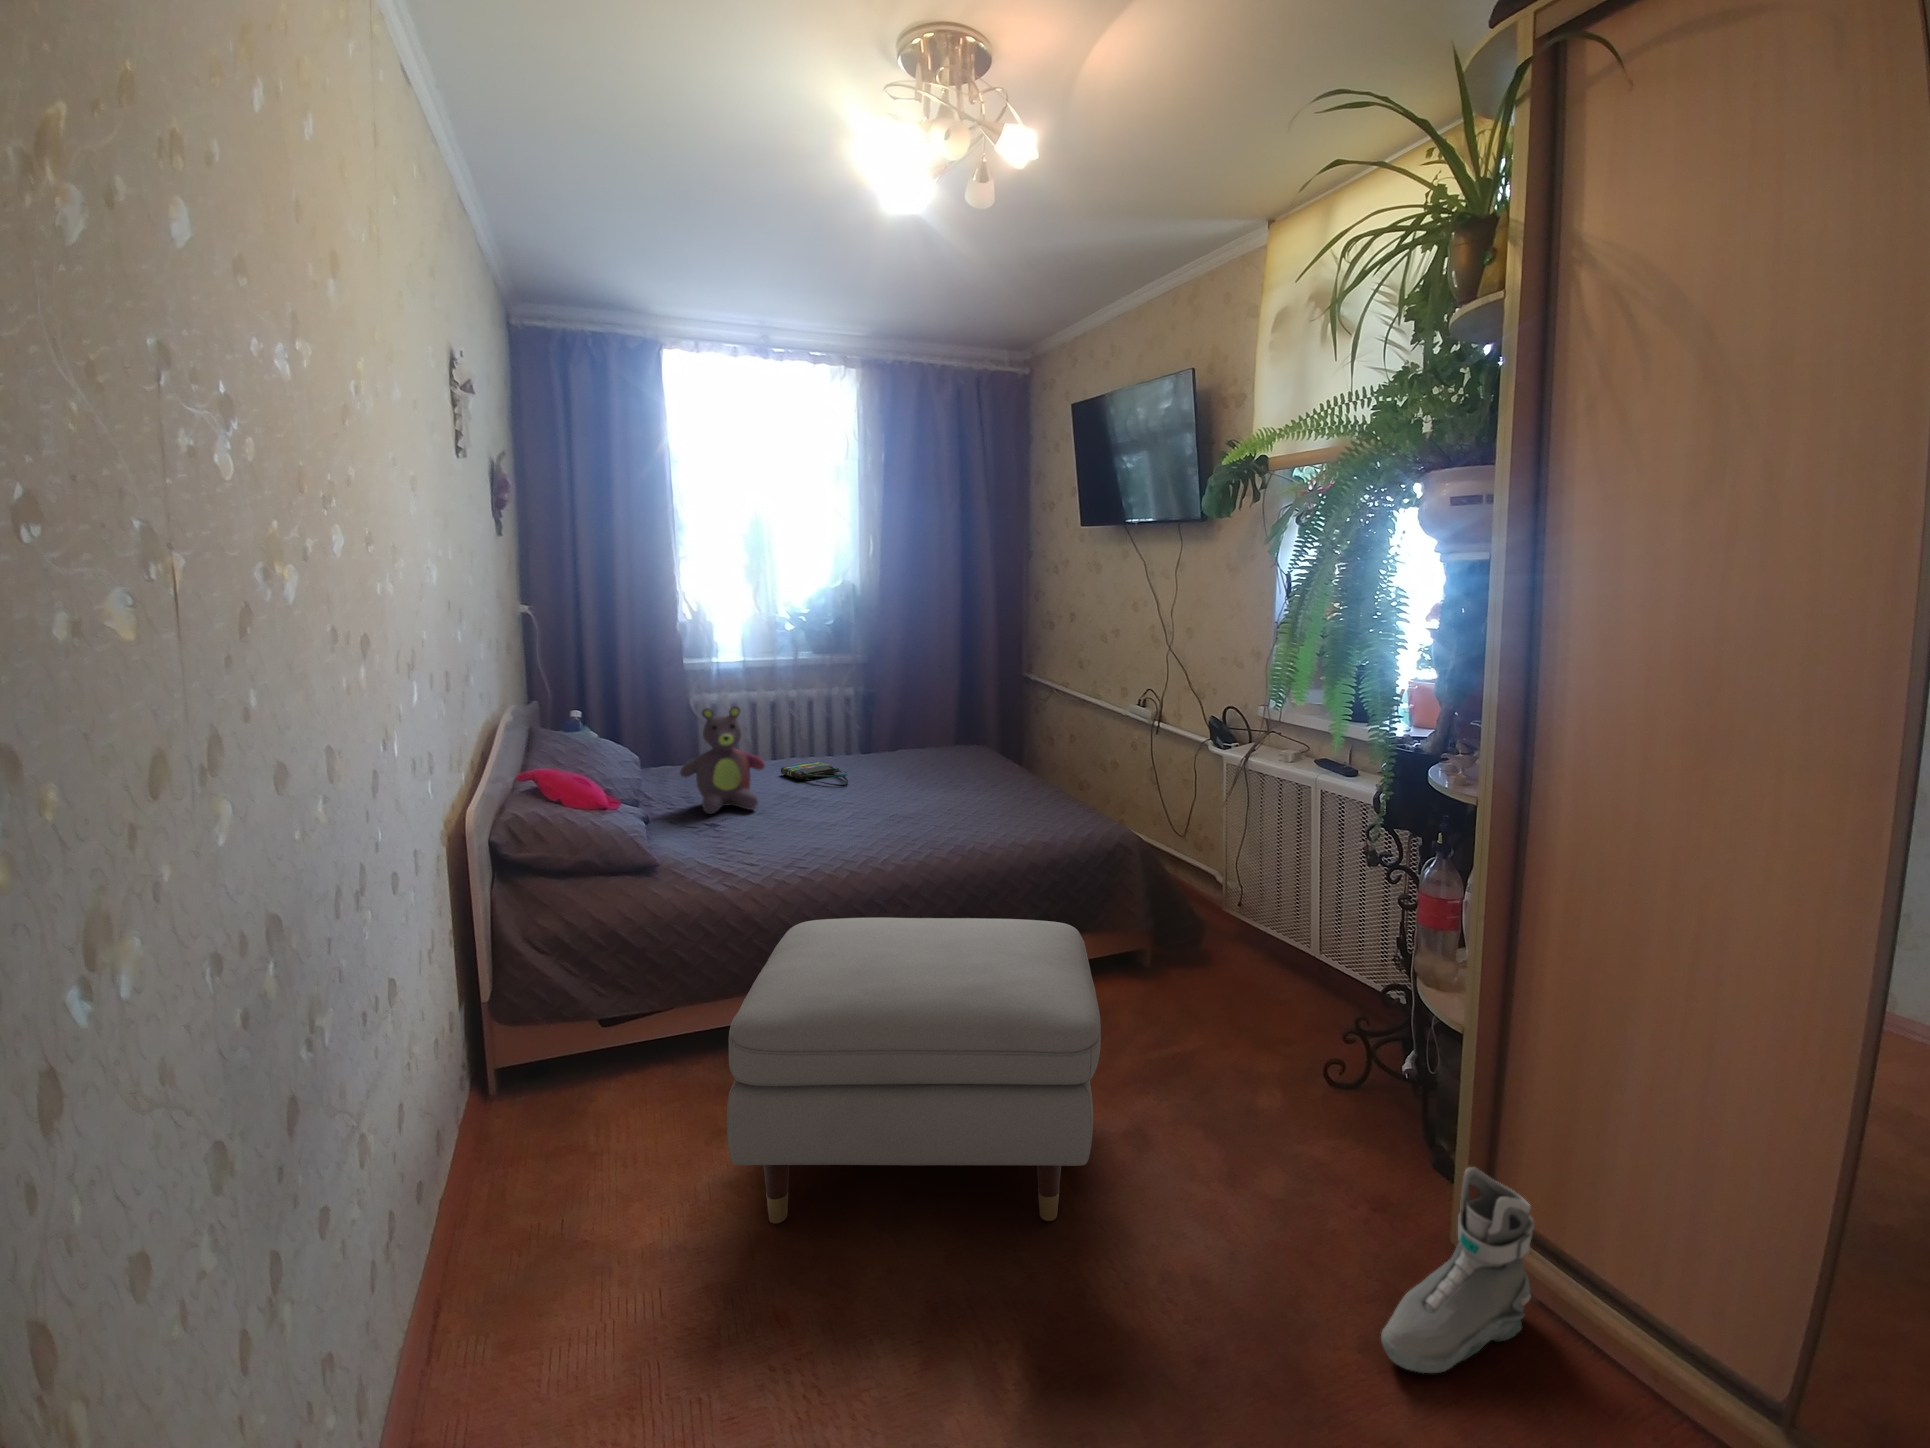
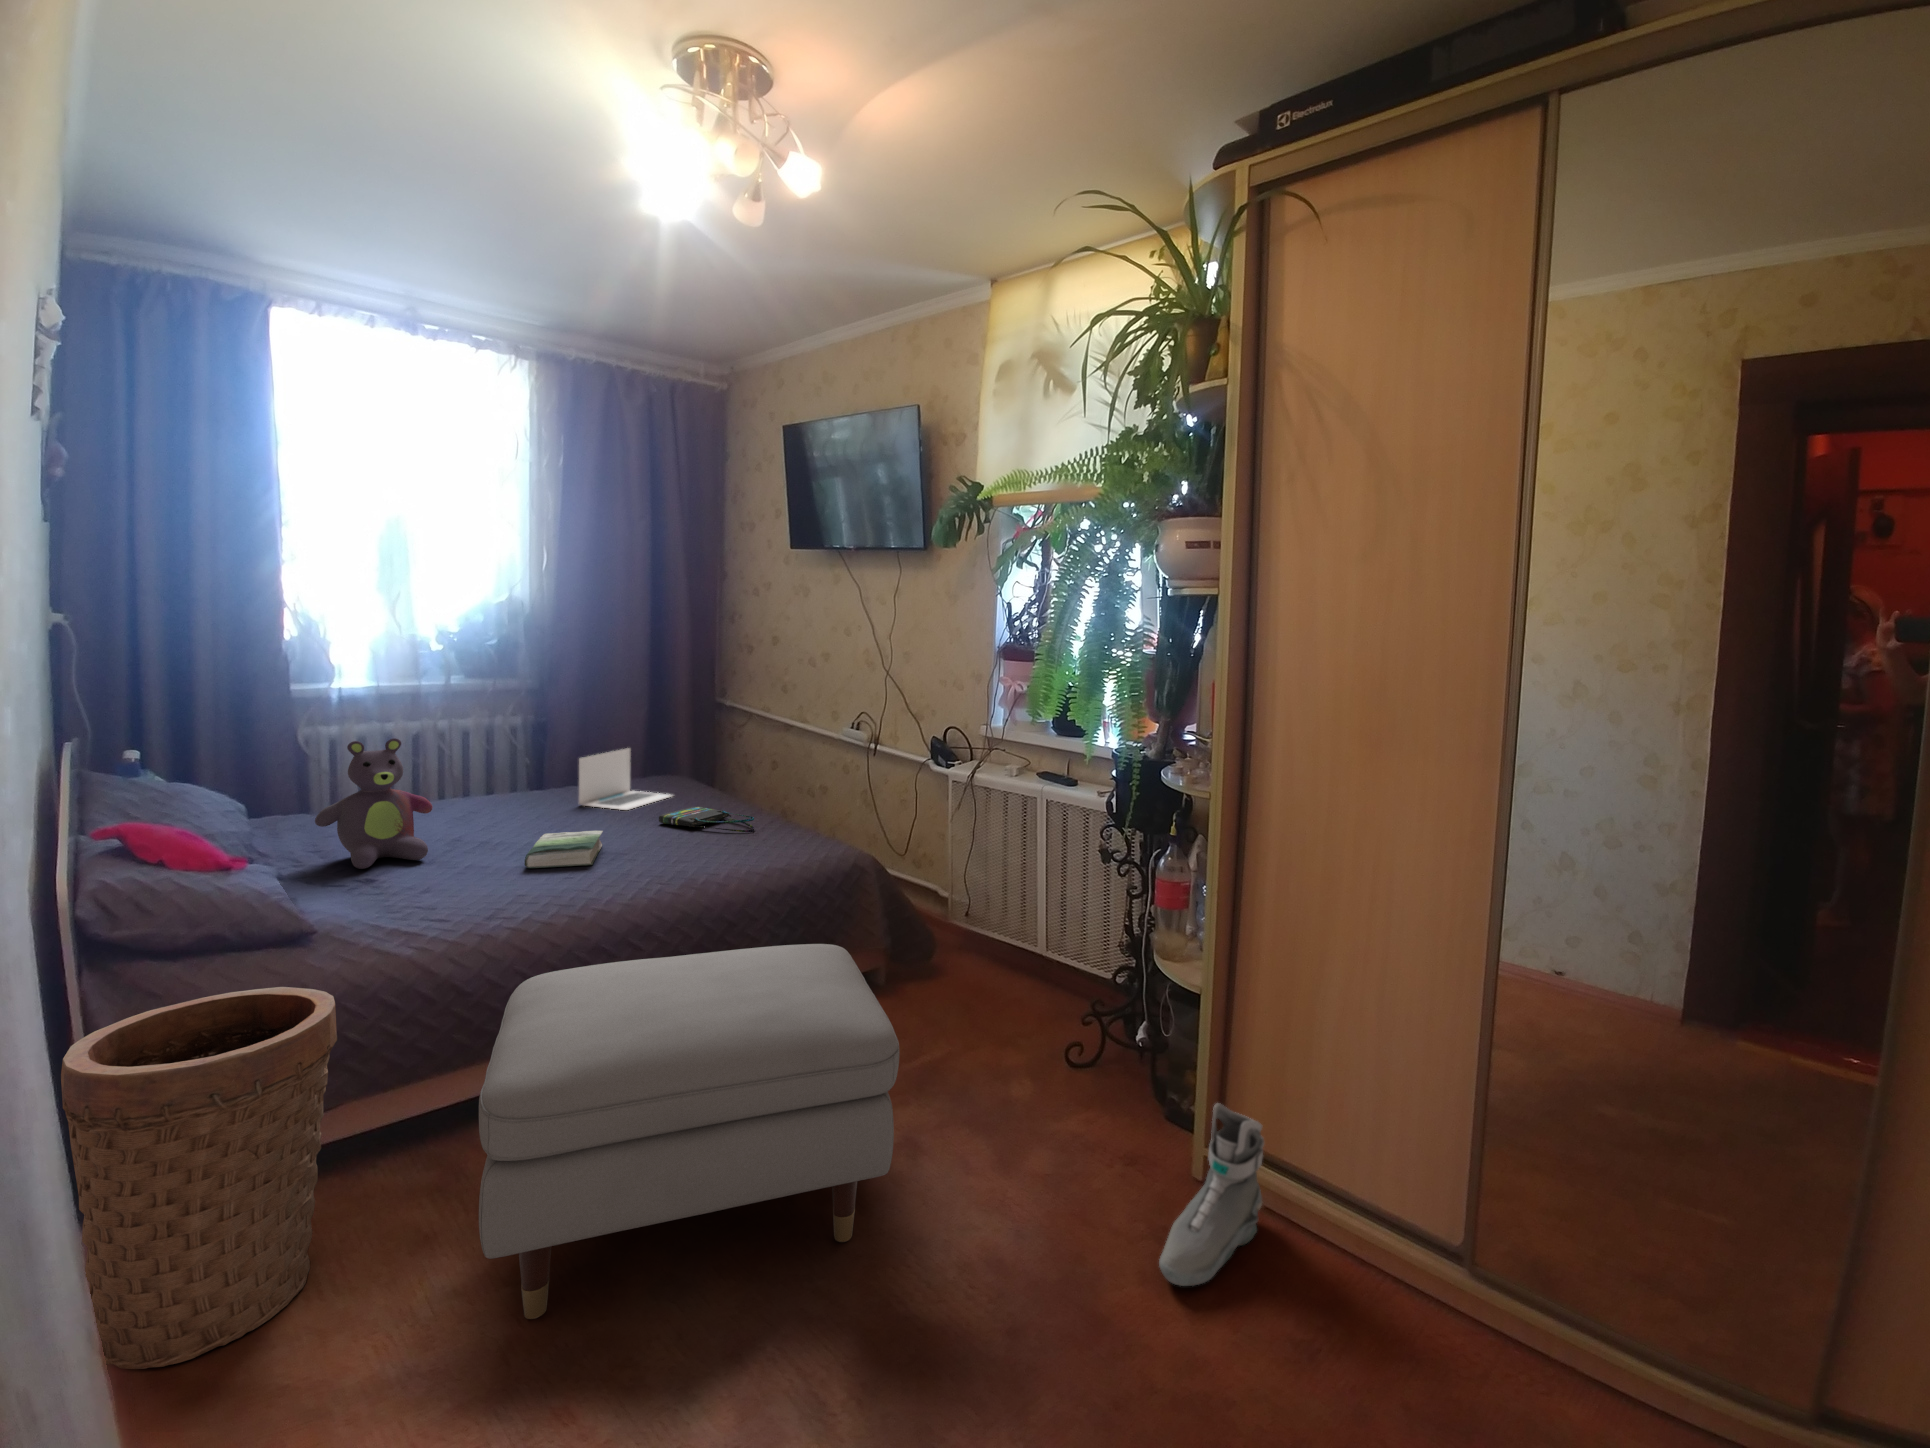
laptop: none [887,718,969,775] -> present [579,748,672,810]
tote bag: present [781,762,848,787] -> present [659,807,754,832]
book: none [825,793,894,825] -> present [524,831,603,868]
basket: none [471,908,652,1191] -> present [61,987,337,1369]

